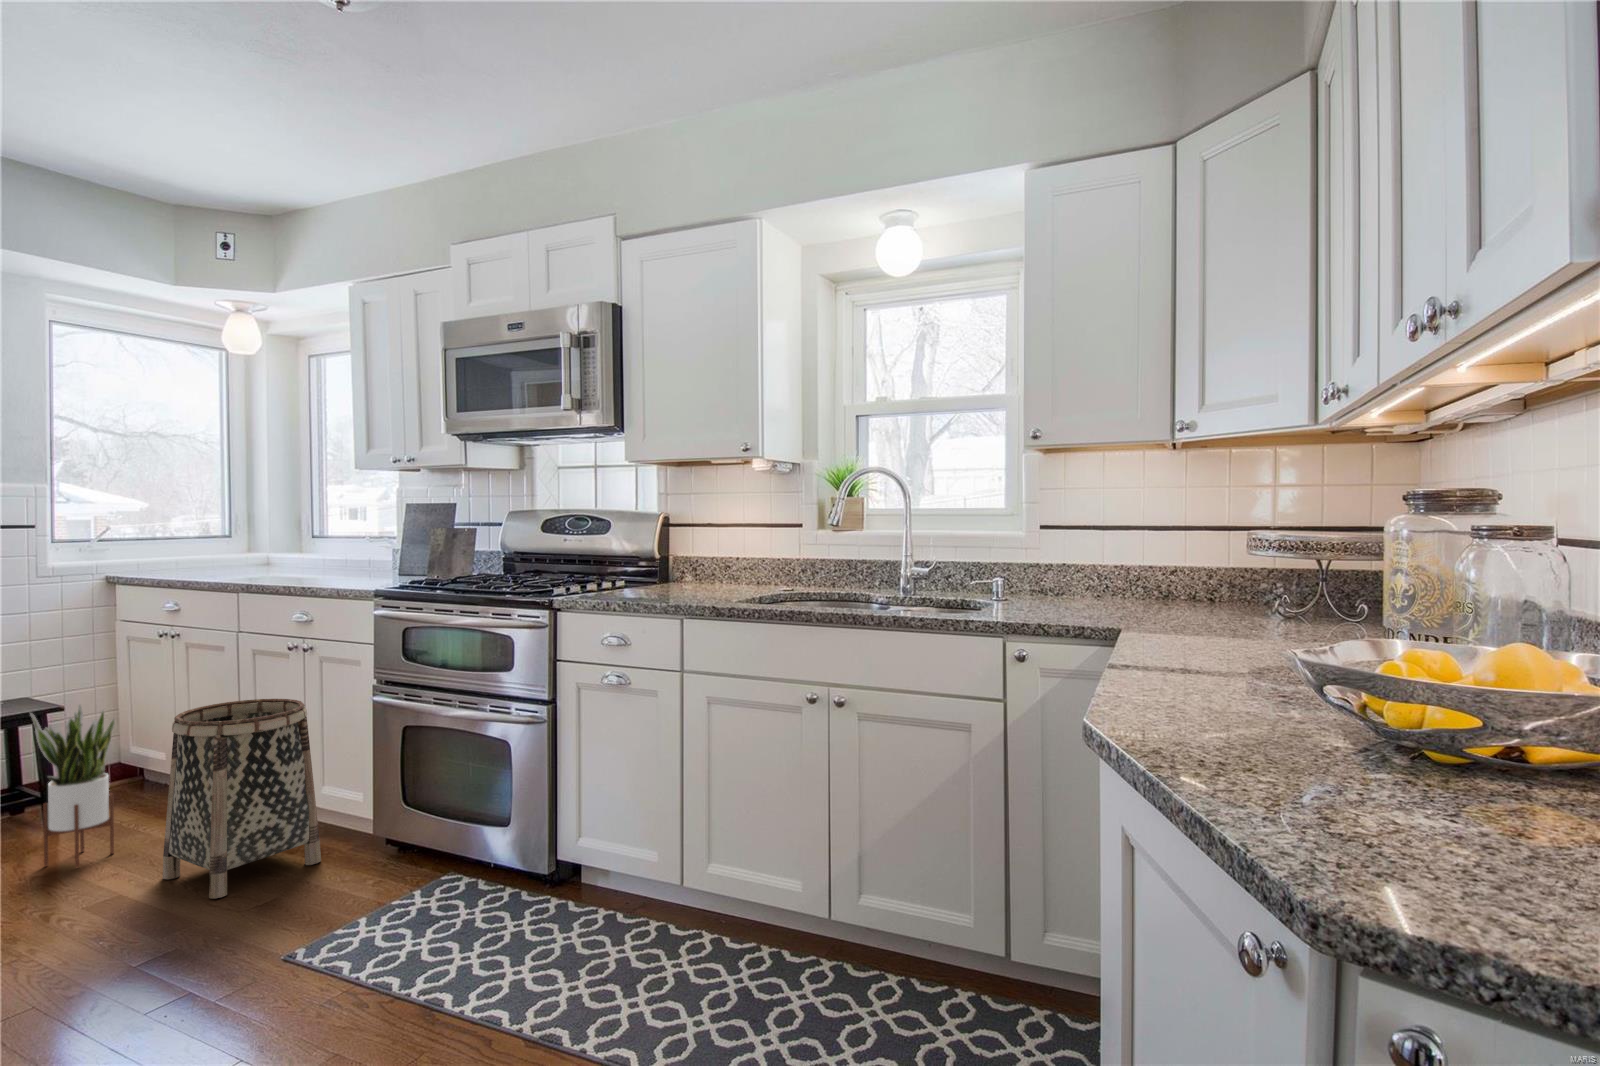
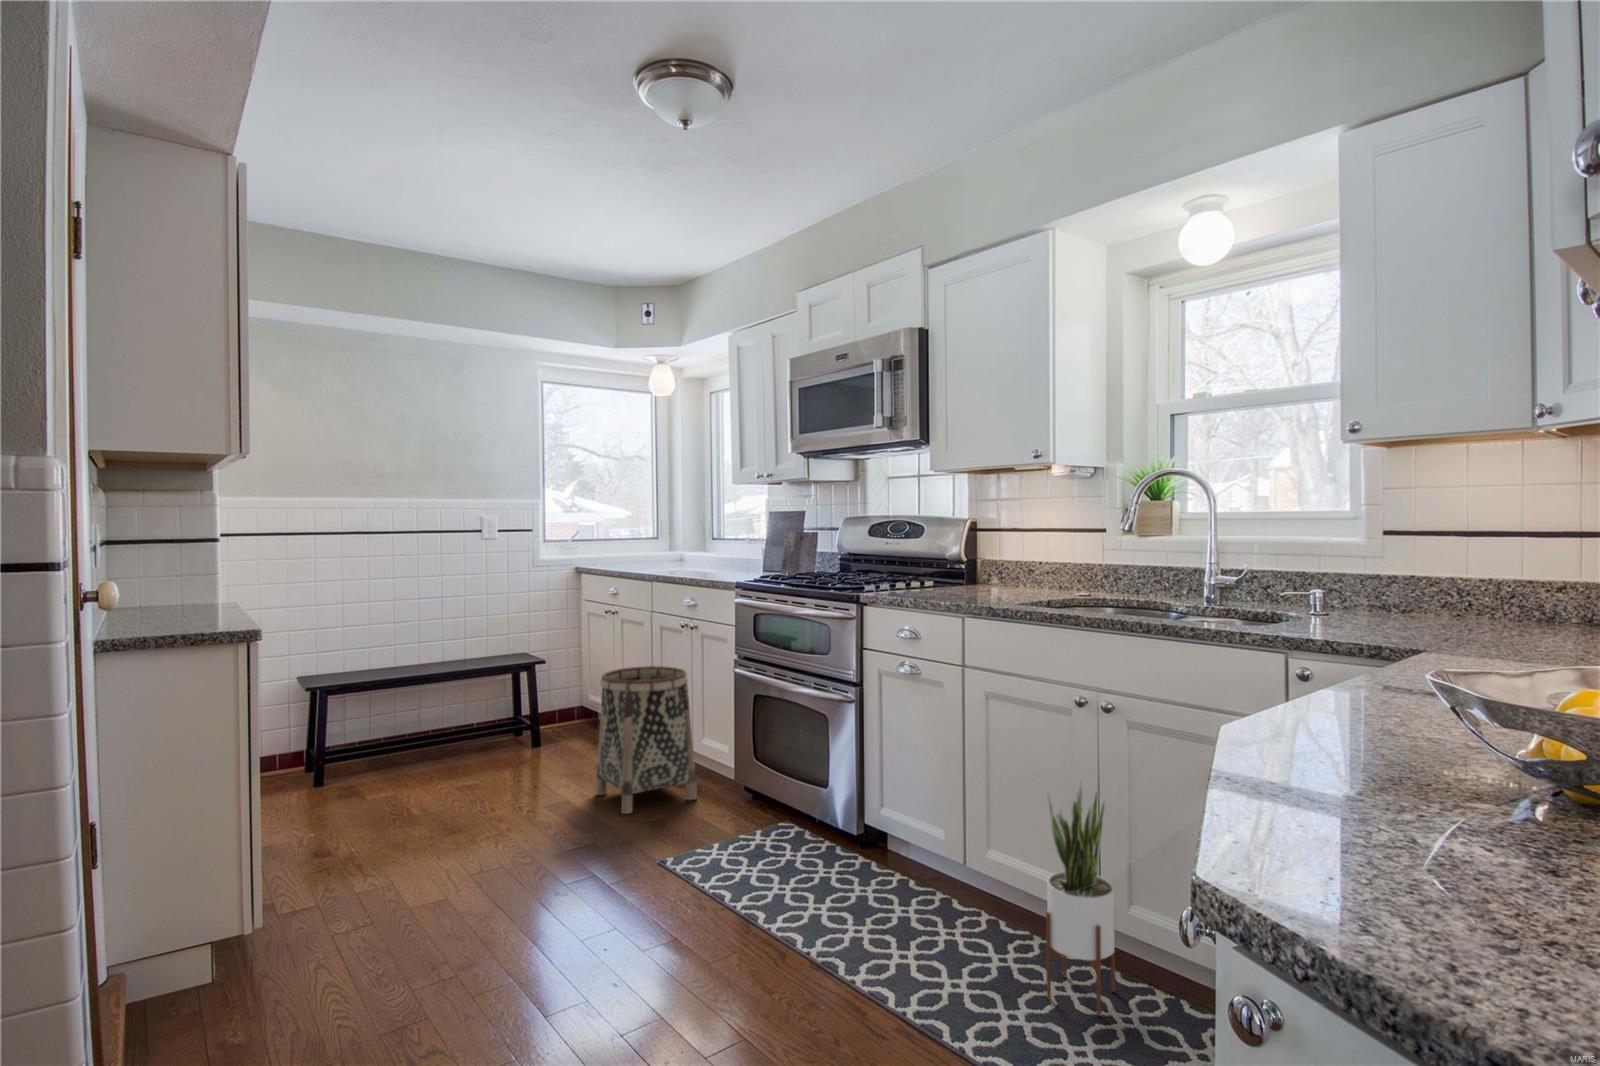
potted plant: present [30,705,115,868] -> present [1046,782,1115,1015]

